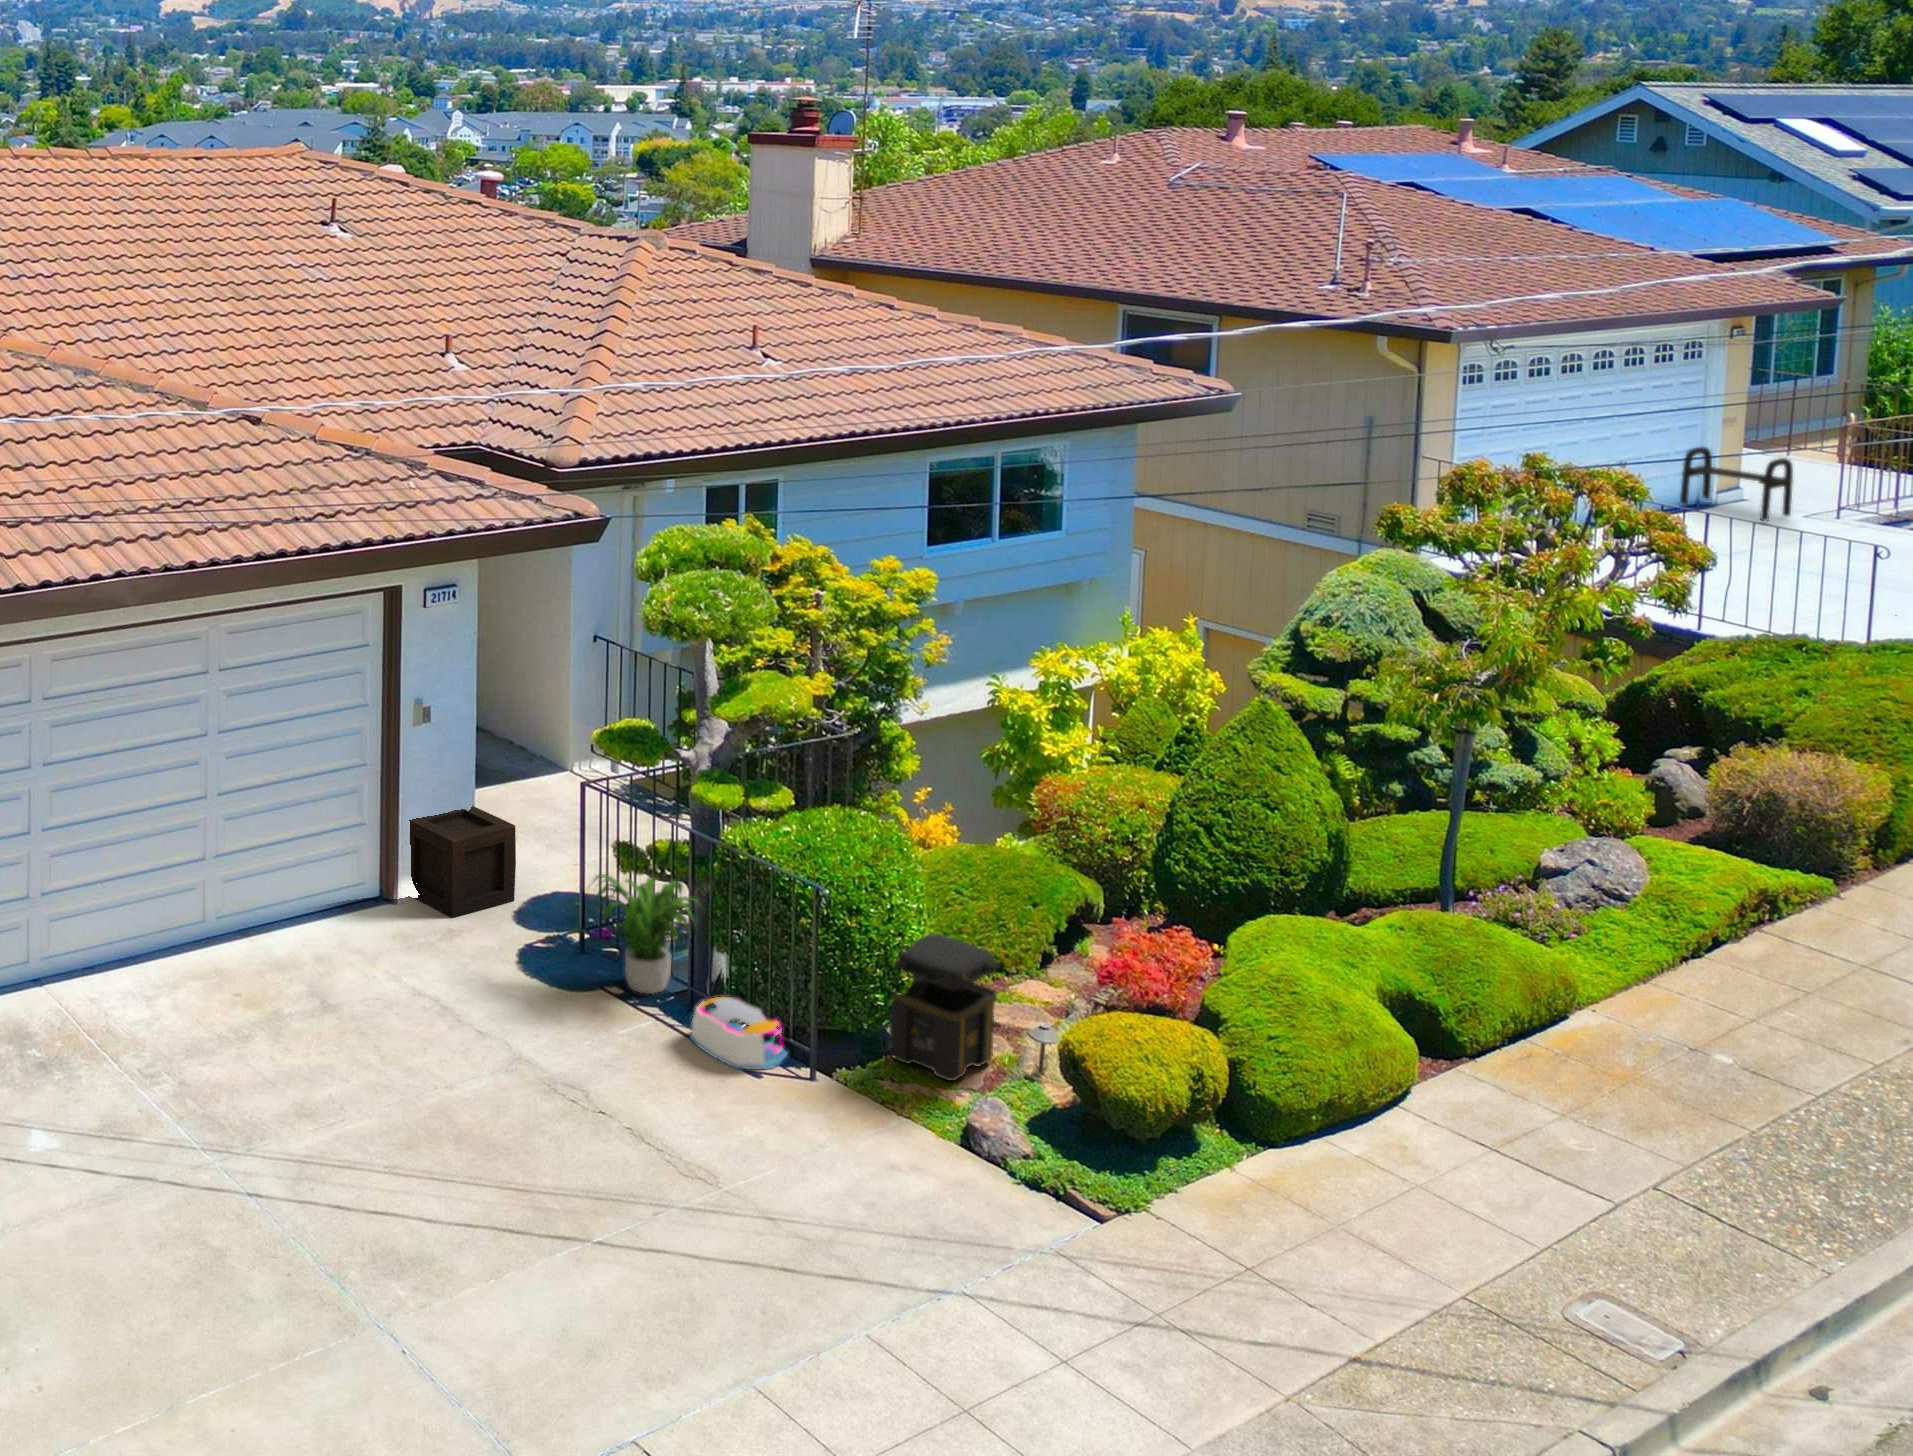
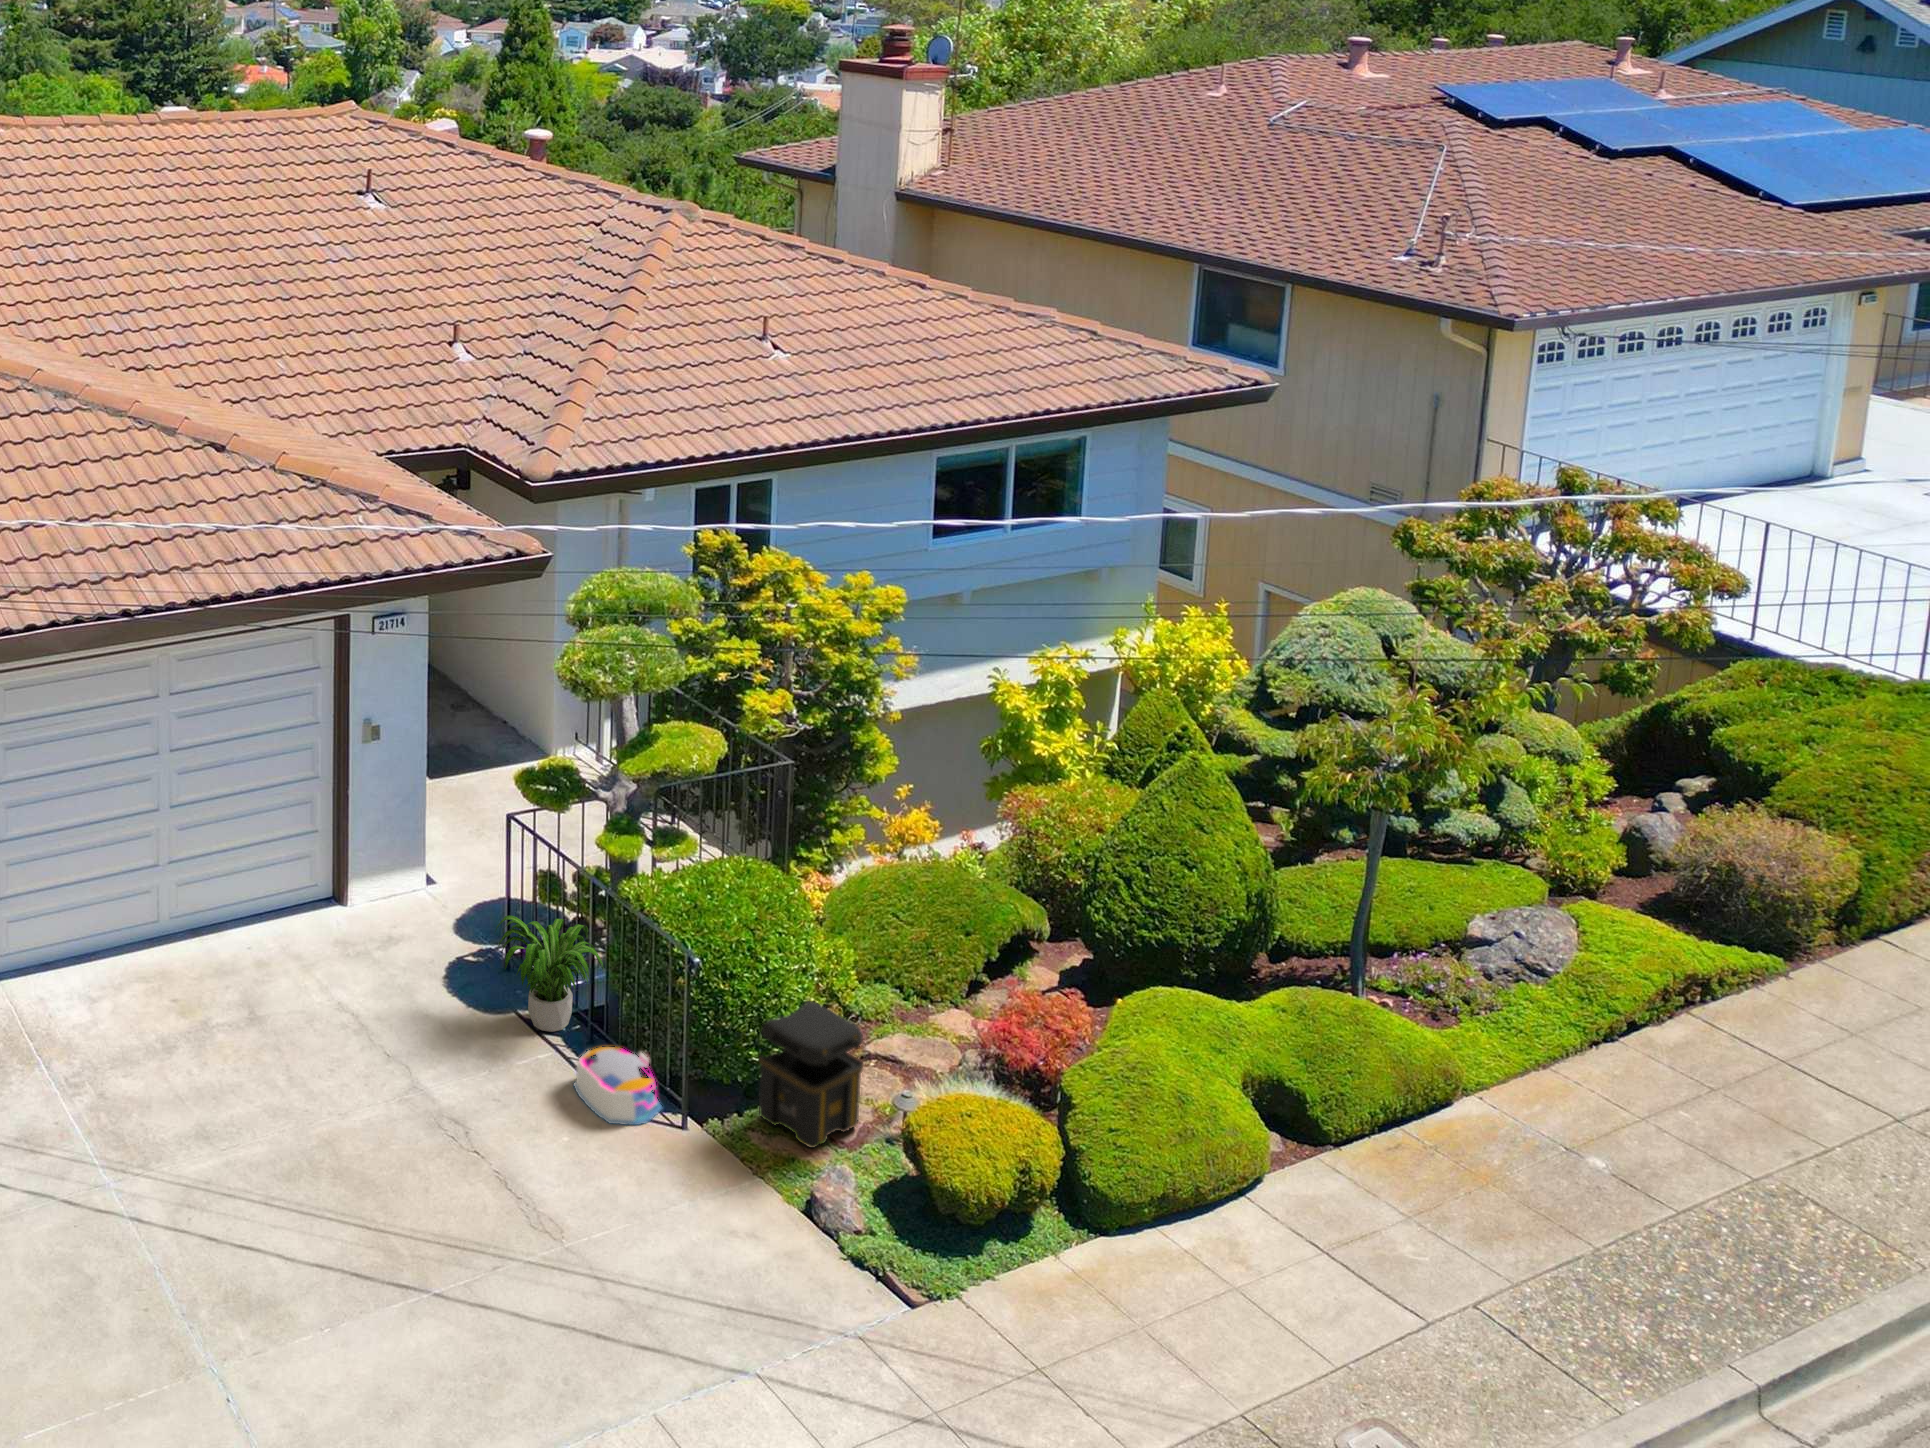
bench: present [1680,447,1793,521] -> none [1777,414,1901,497]
wooden crate: present [409,806,516,918] -> none [349,820,452,935]

